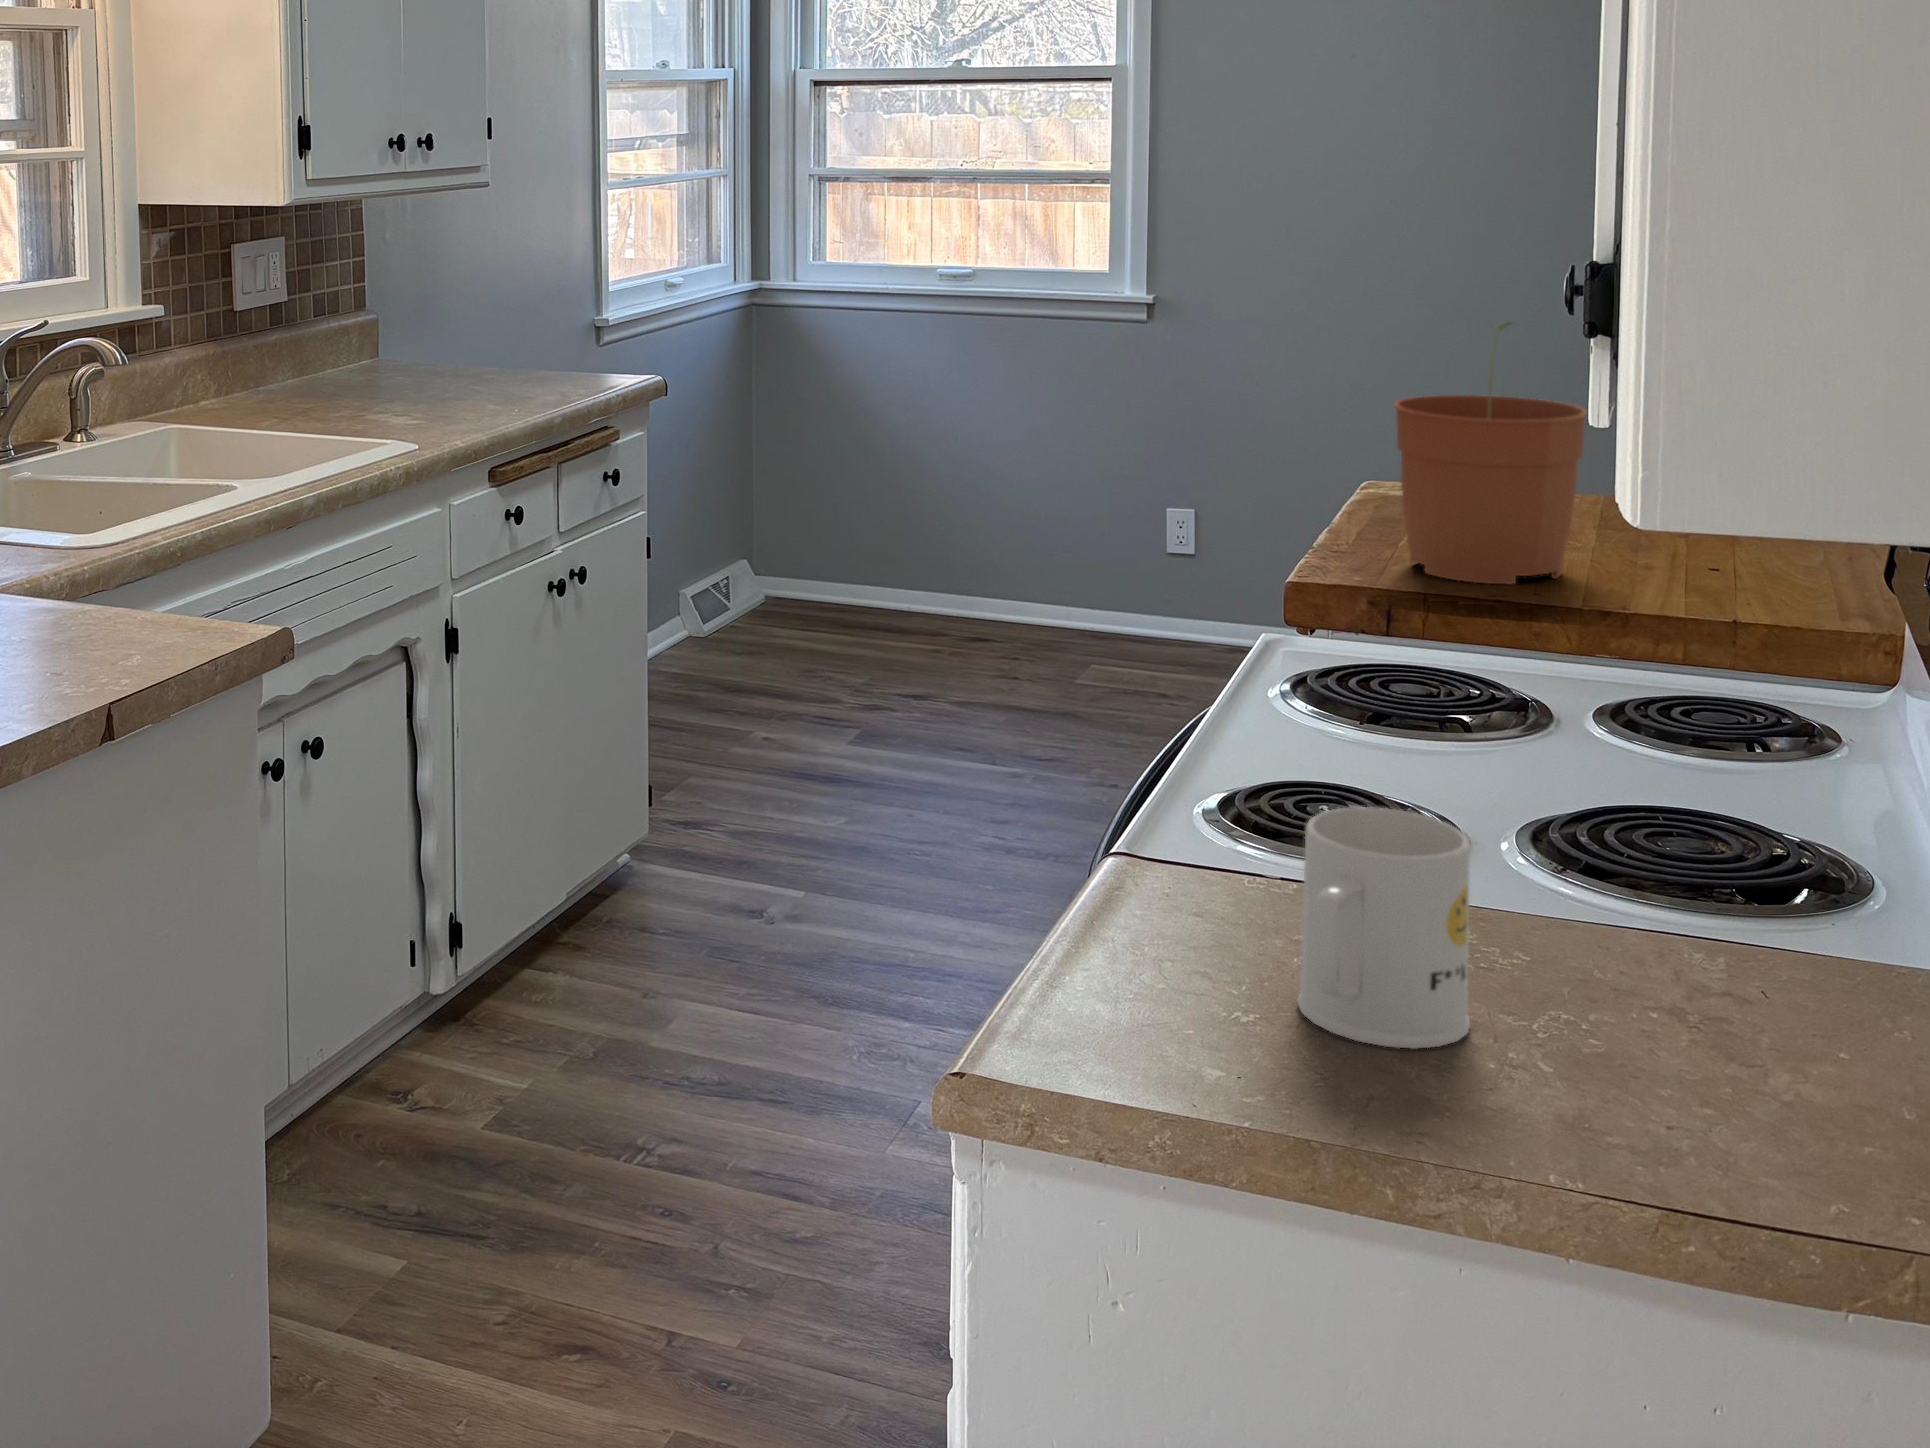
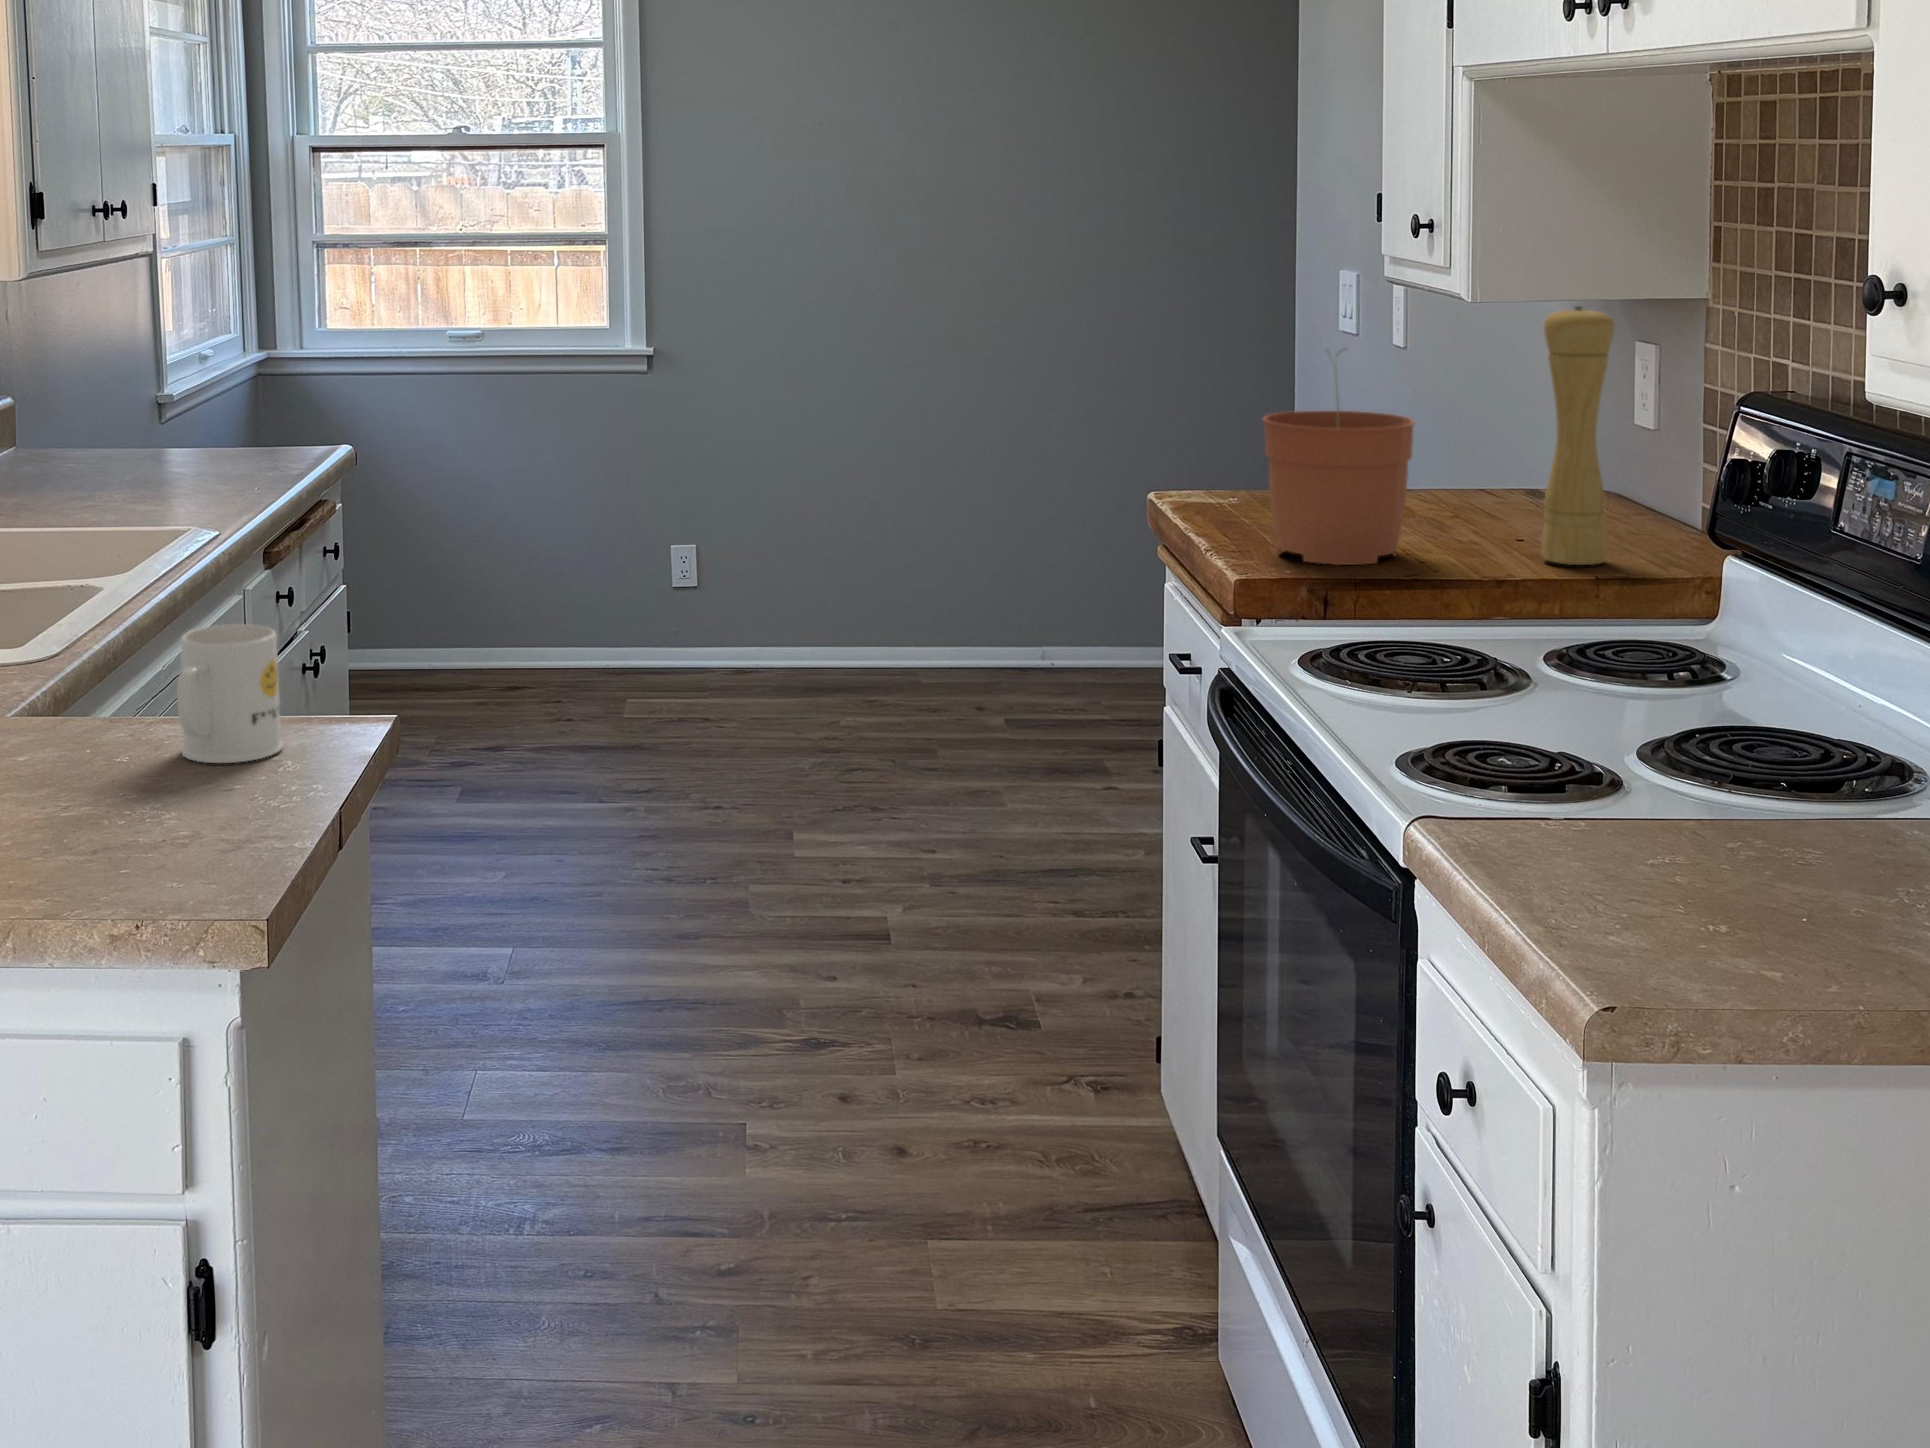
pepper mill: none [1733,281,1838,613] -> present [1542,306,1614,565]
mug: present [1297,807,1470,1049] -> present [177,624,283,763]

